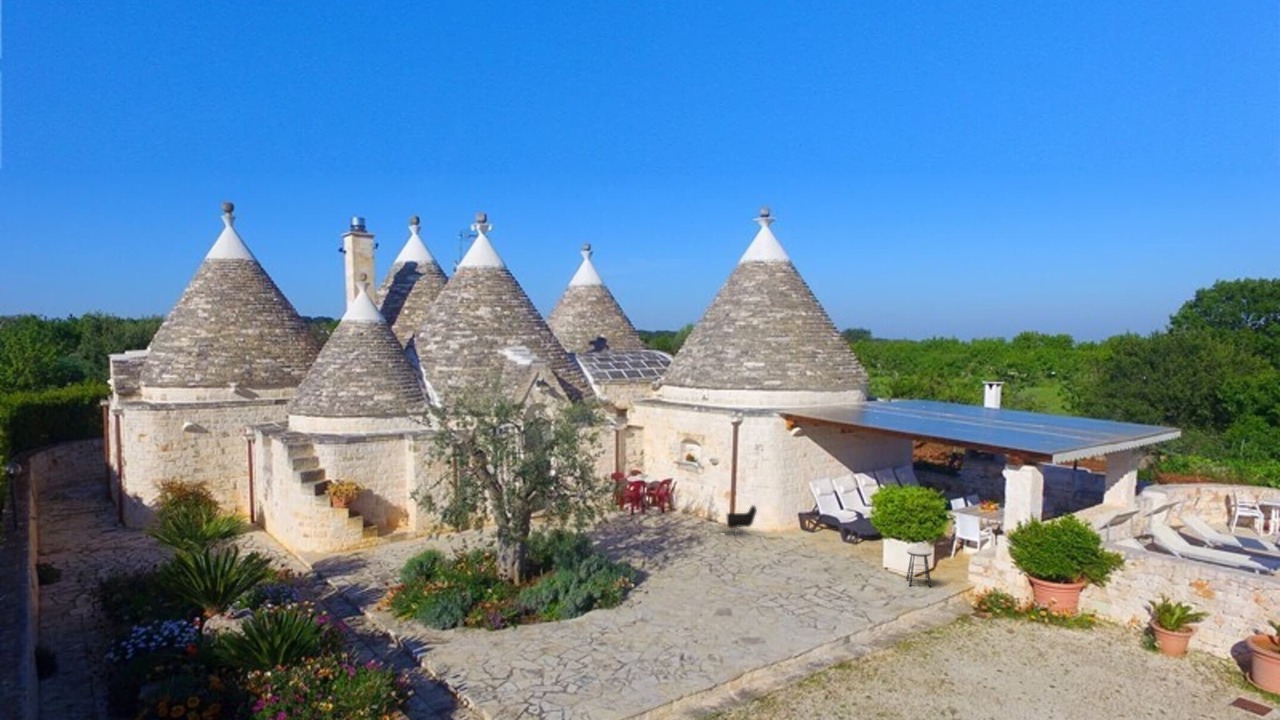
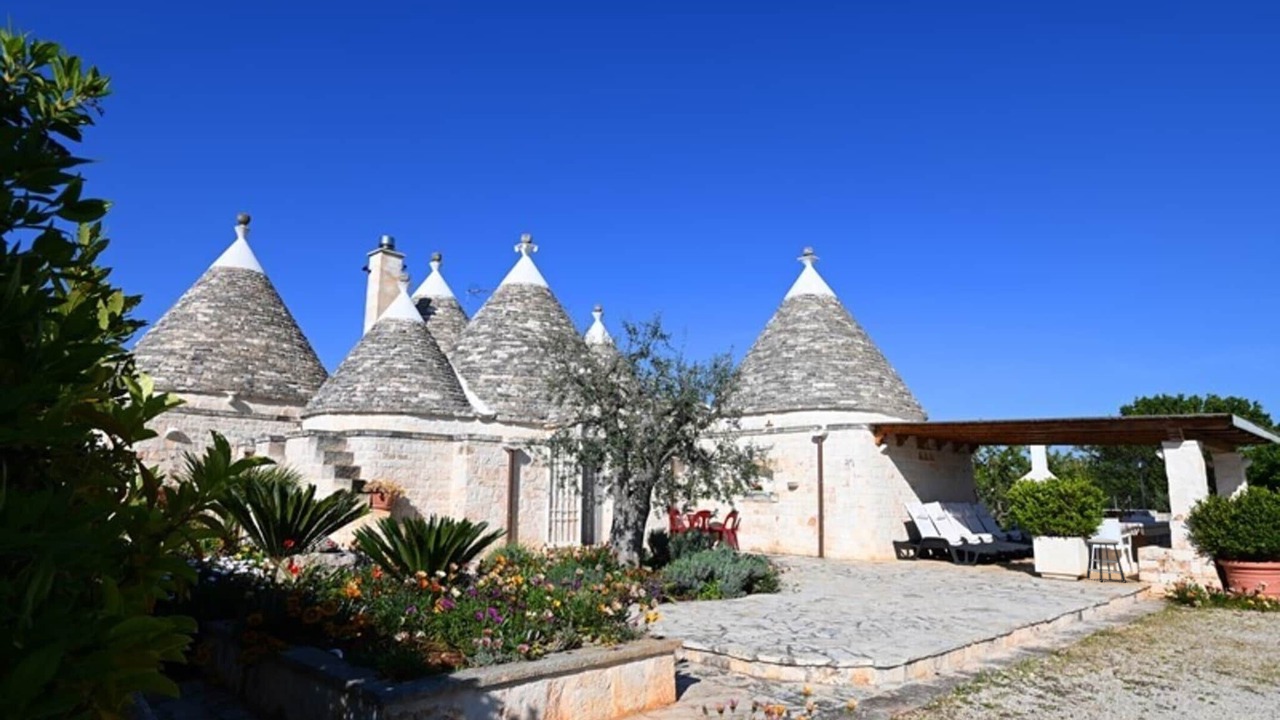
lounge chair: present [727,505,757,535] -> none [814,528,855,562]

